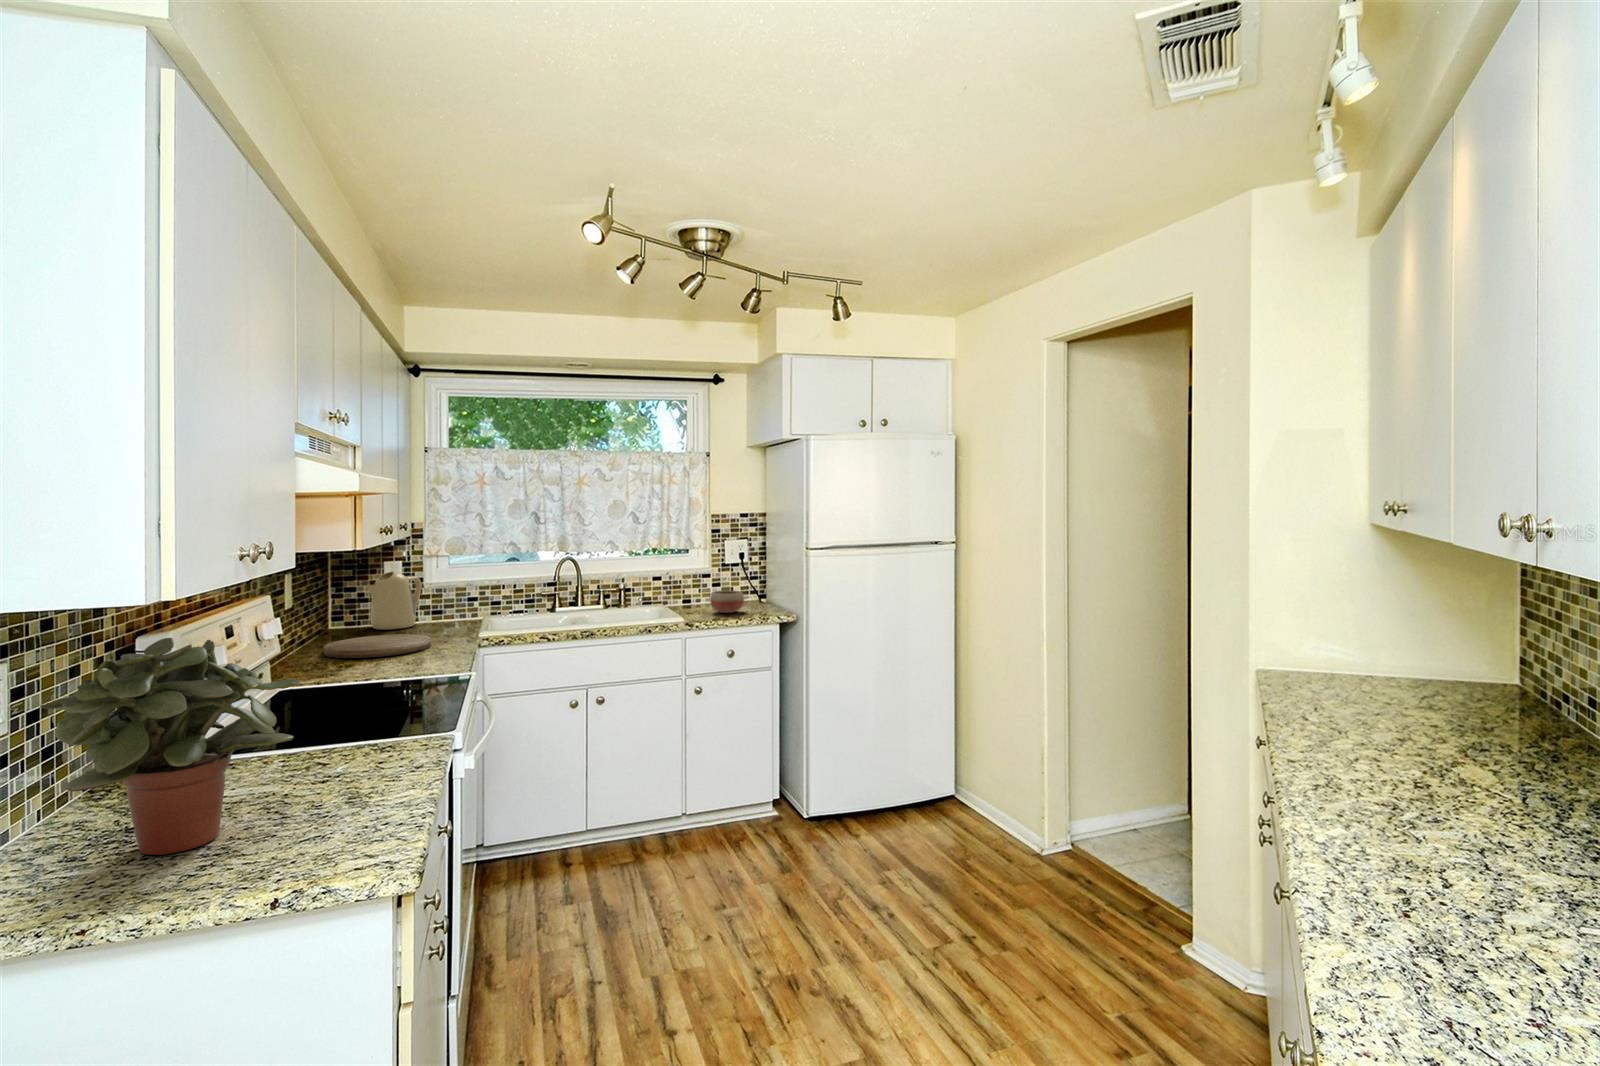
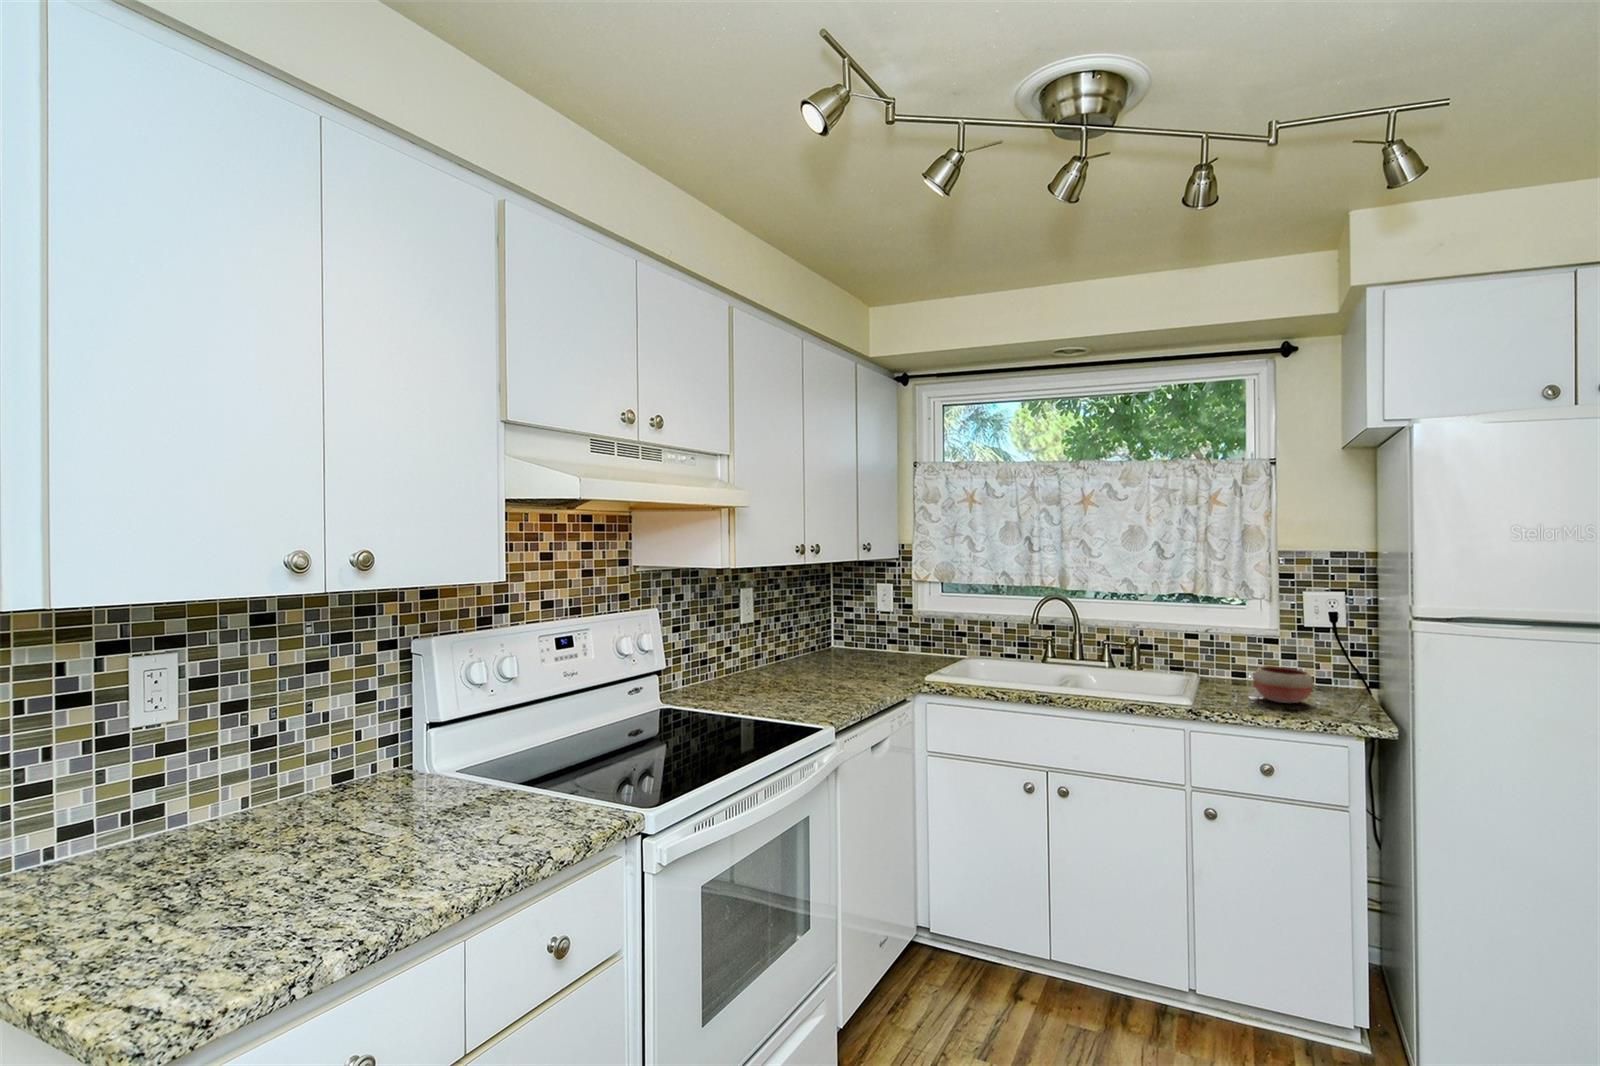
kettle: present [367,572,422,630] -> none [848,597,905,657]
cutting board: present [324,634,431,658] -> none [773,662,872,689]
potted plant: present [40,638,300,855] -> none [222,664,465,880]

